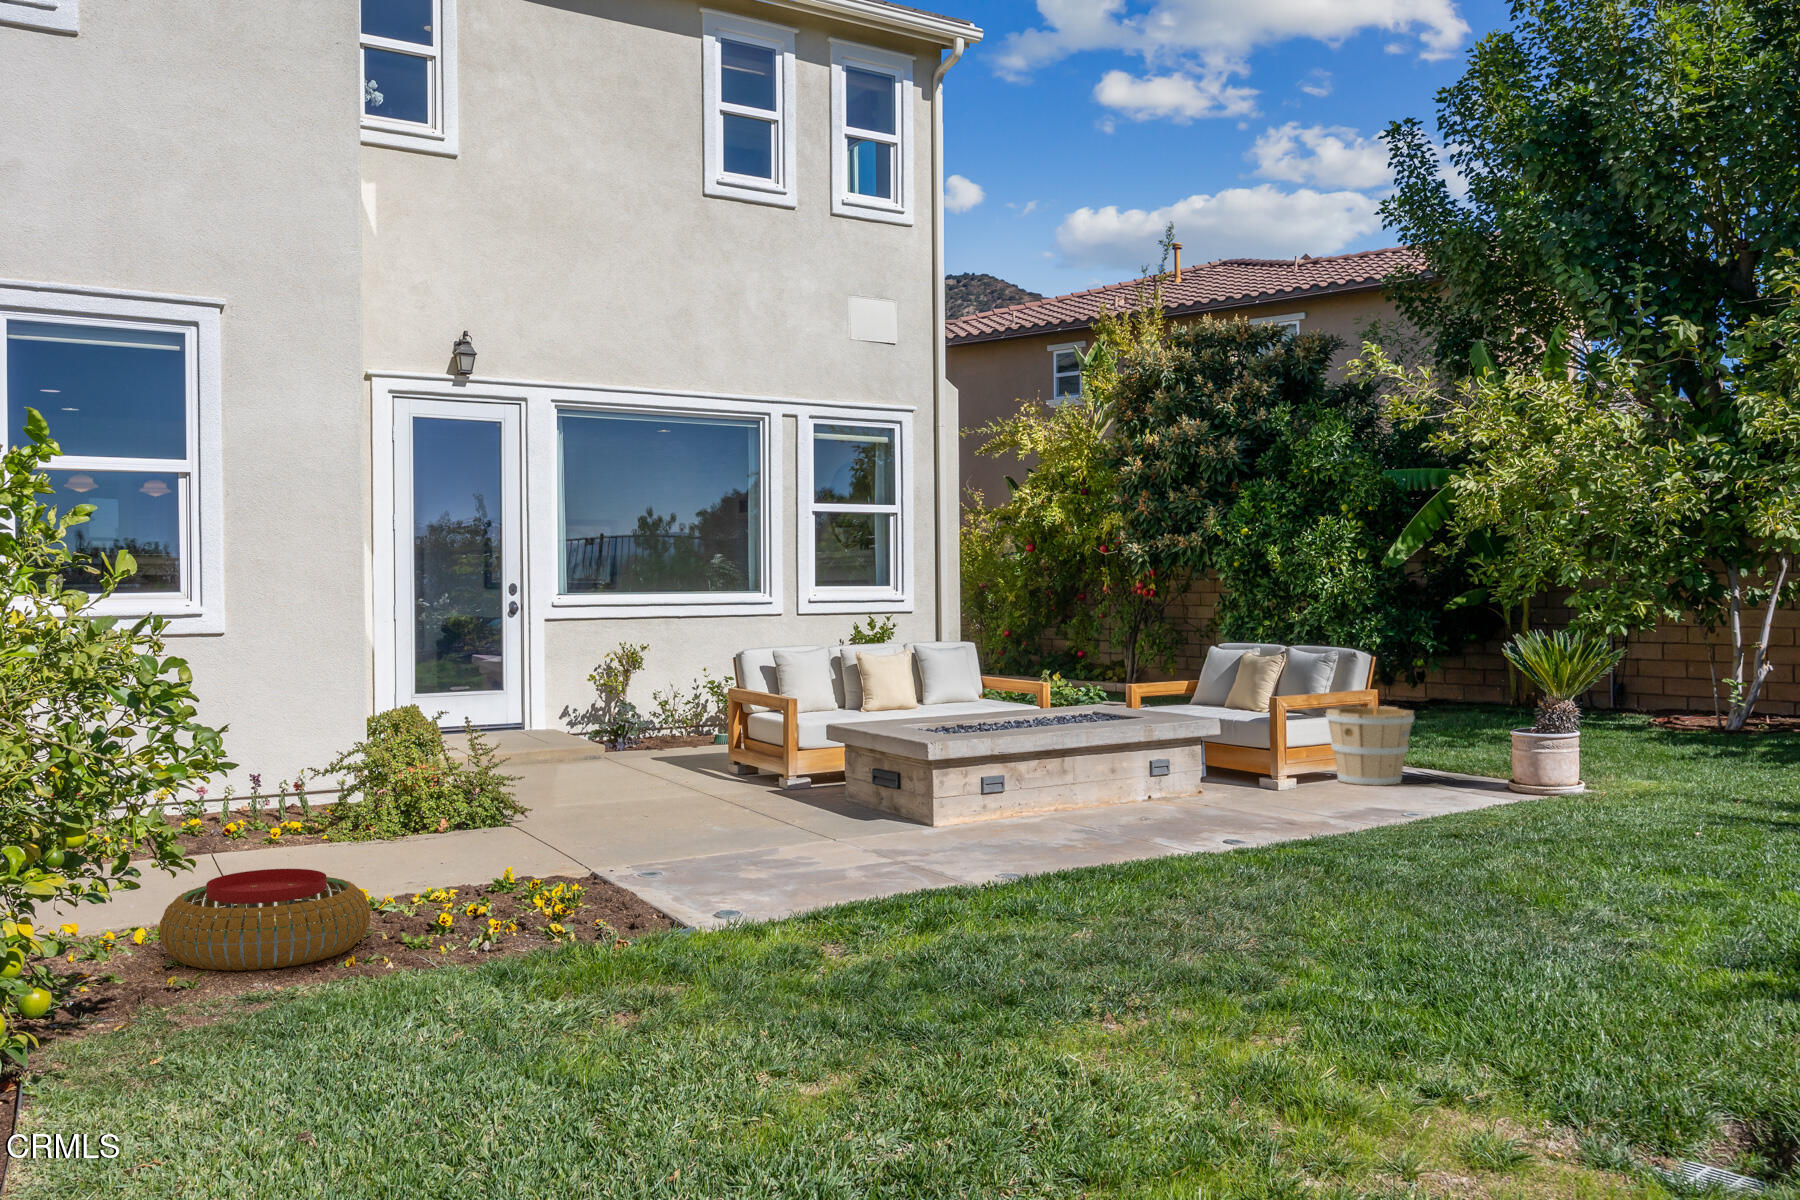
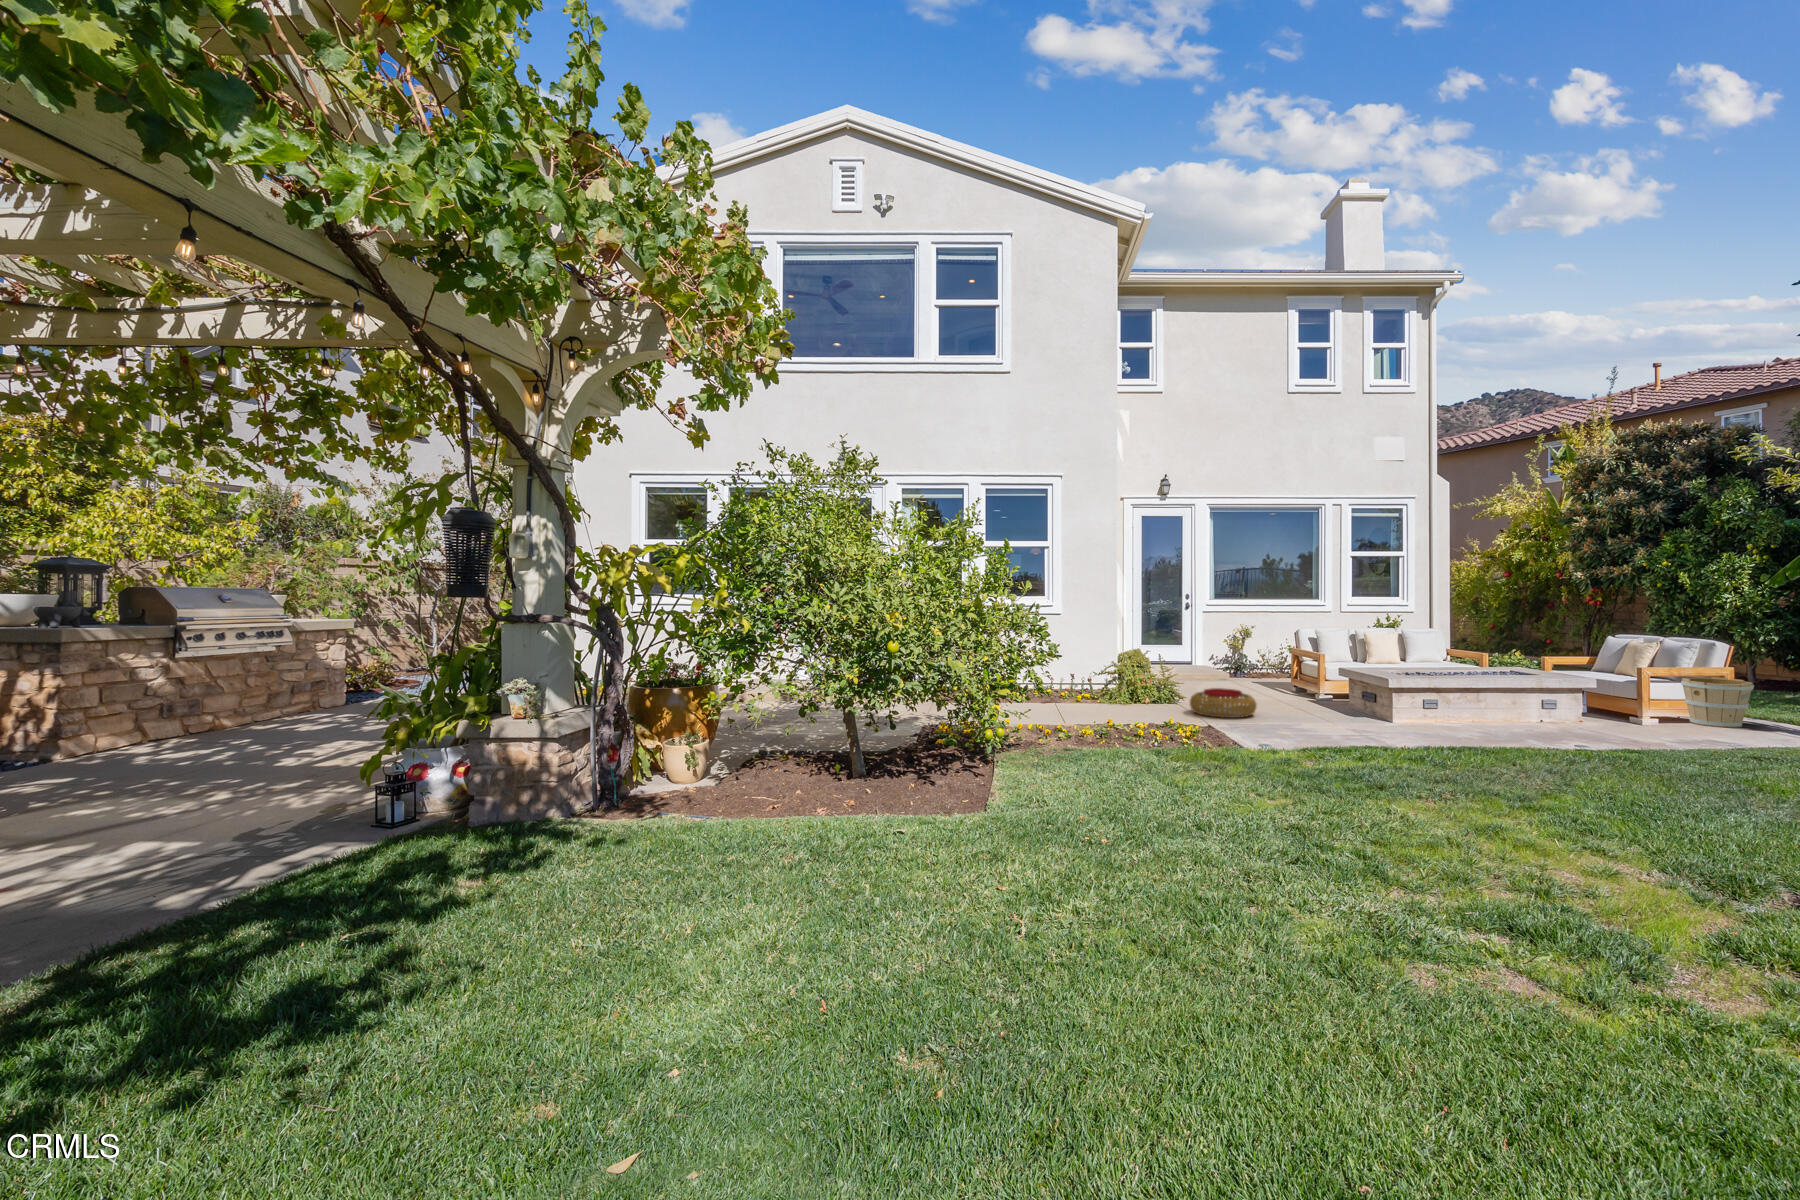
pouf: present [160,869,371,970] -> present [1190,688,1257,718]

